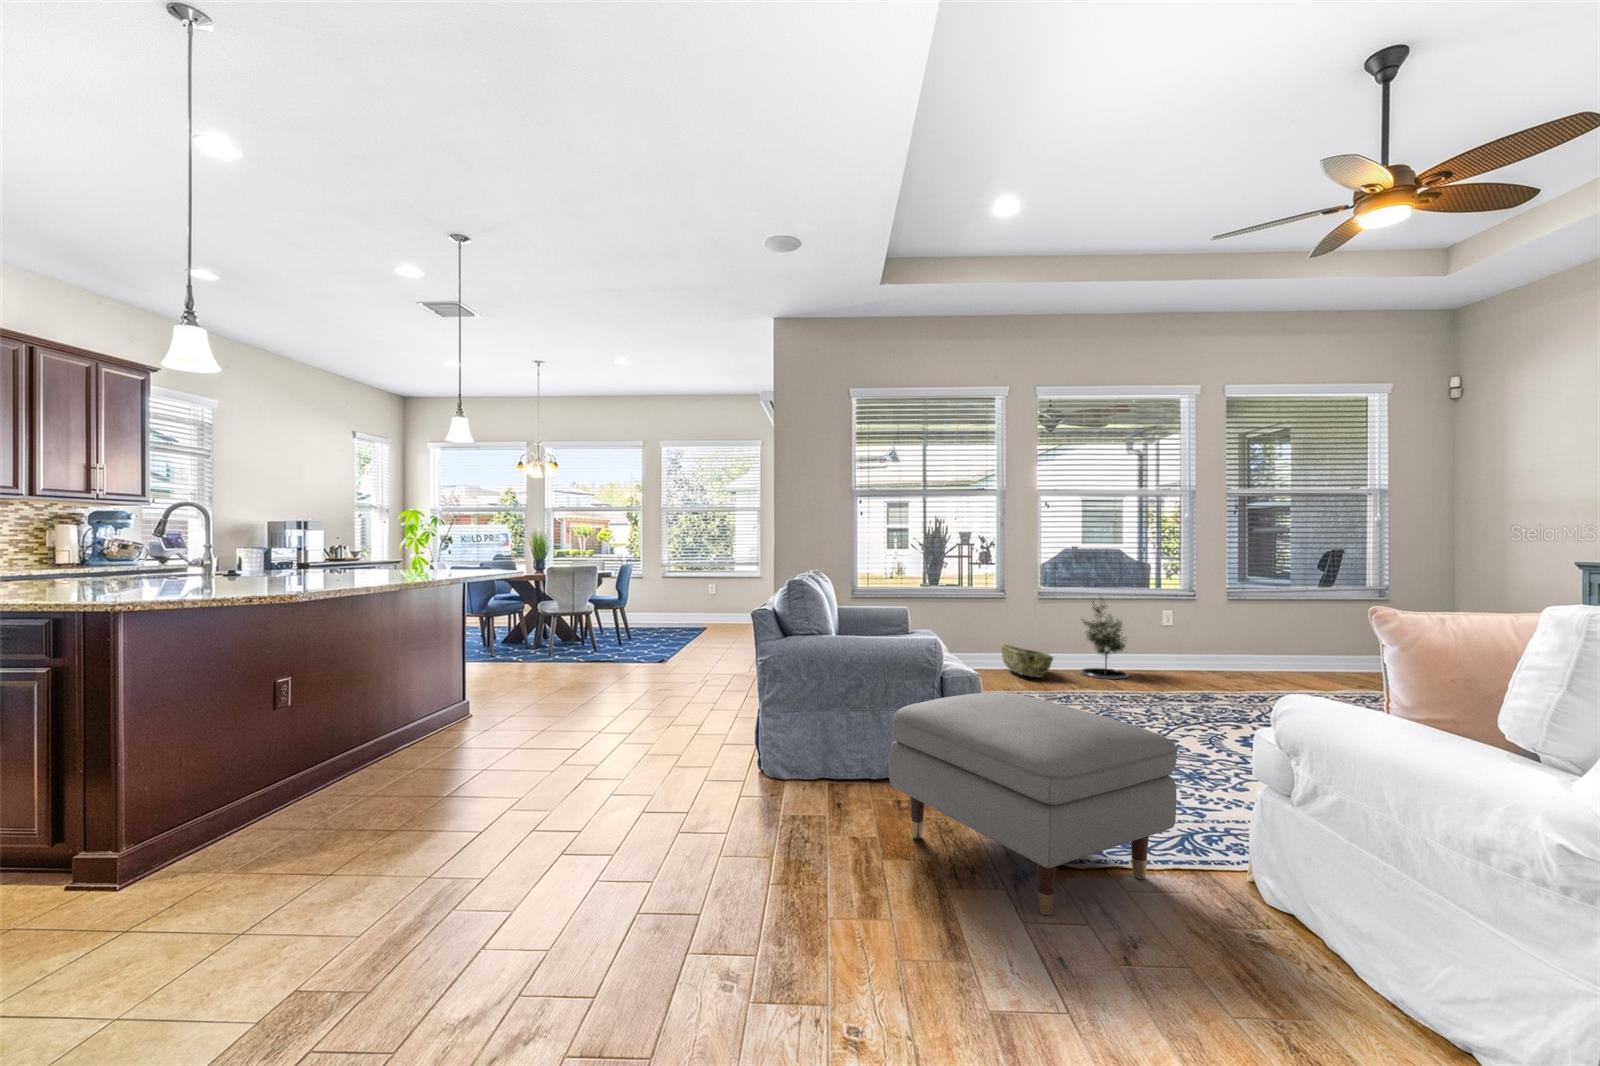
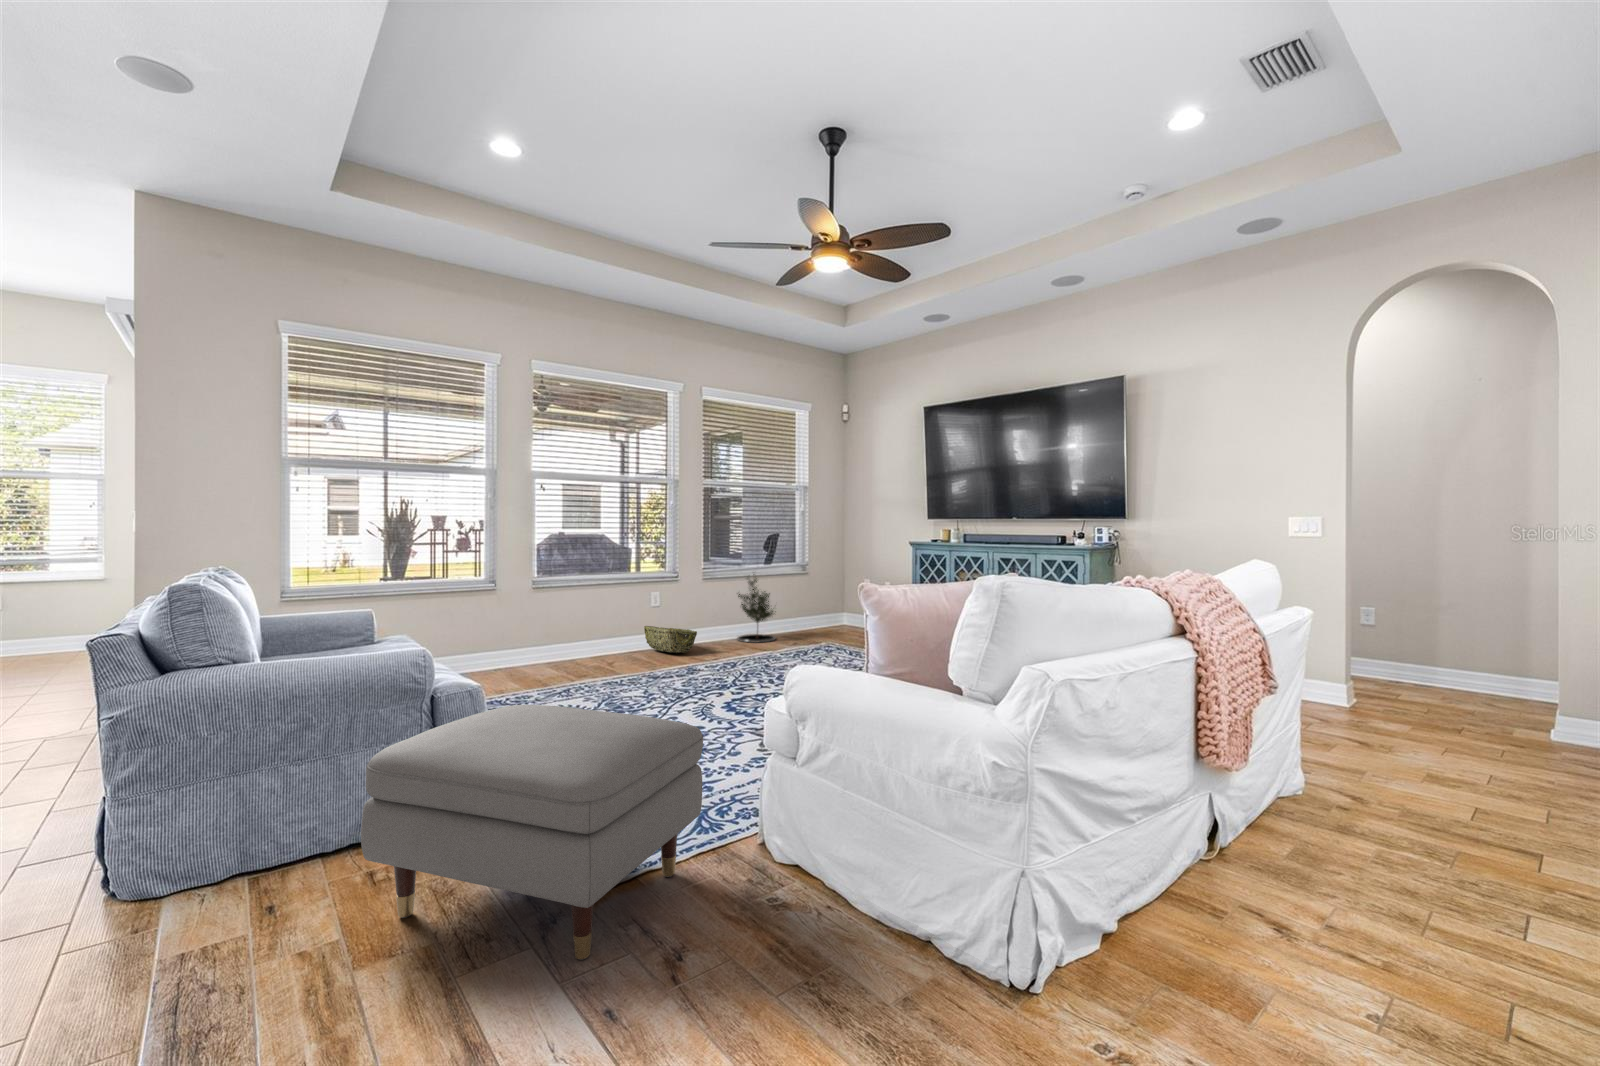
potted tree: present [1081,598,1129,679] -> present [737,574,775,643]
woven basket: present [1002,645,1053,677] -> present [644,626,697,653]

